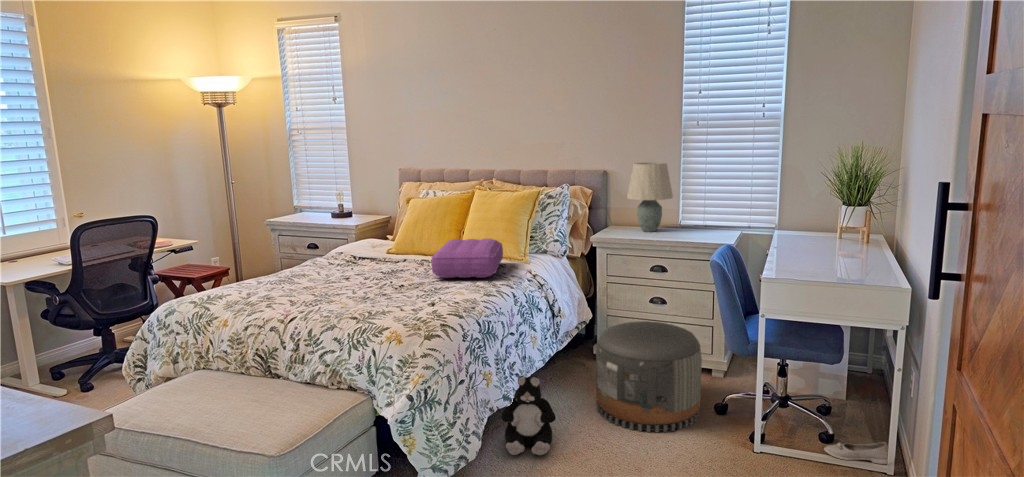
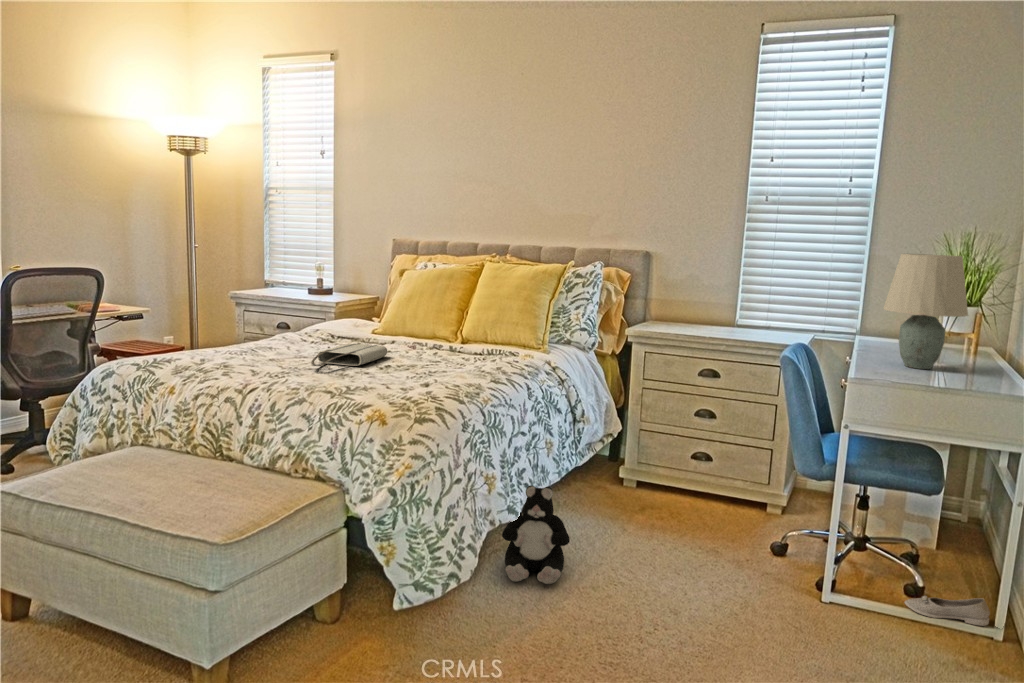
table lamp: present [627,162,673,232] -> present [883,254,968,369]
pillow: present [431,239,503,278] -> none [429,318,517,365]
tote bag: none [337,267,398,292] -> present [311,344,387,367]
pouf: present [596,321,702,432] -> none [621,435,756,570]

